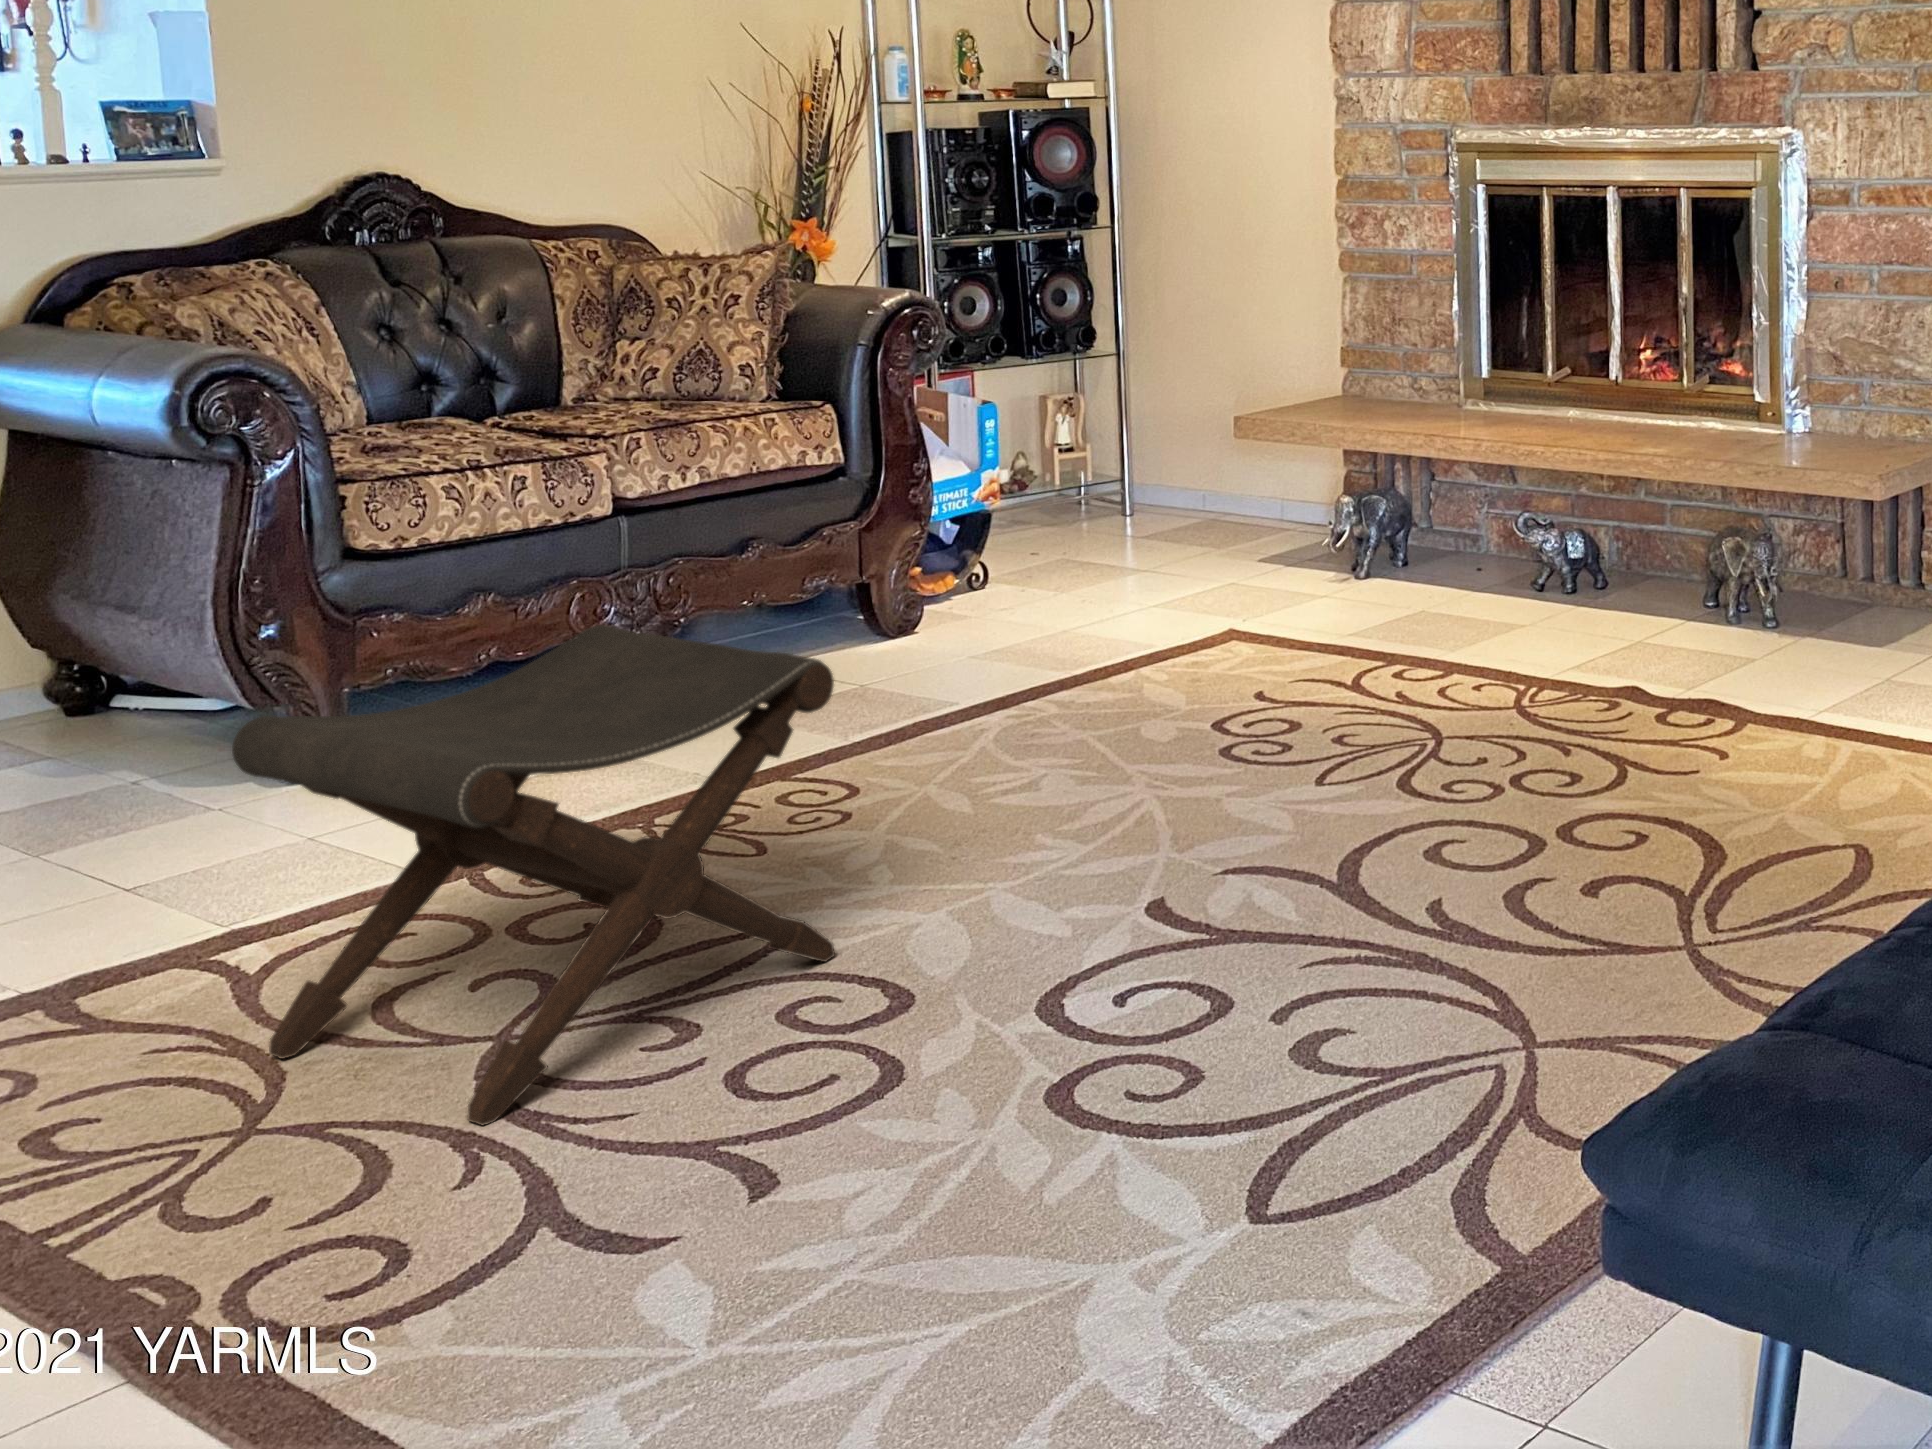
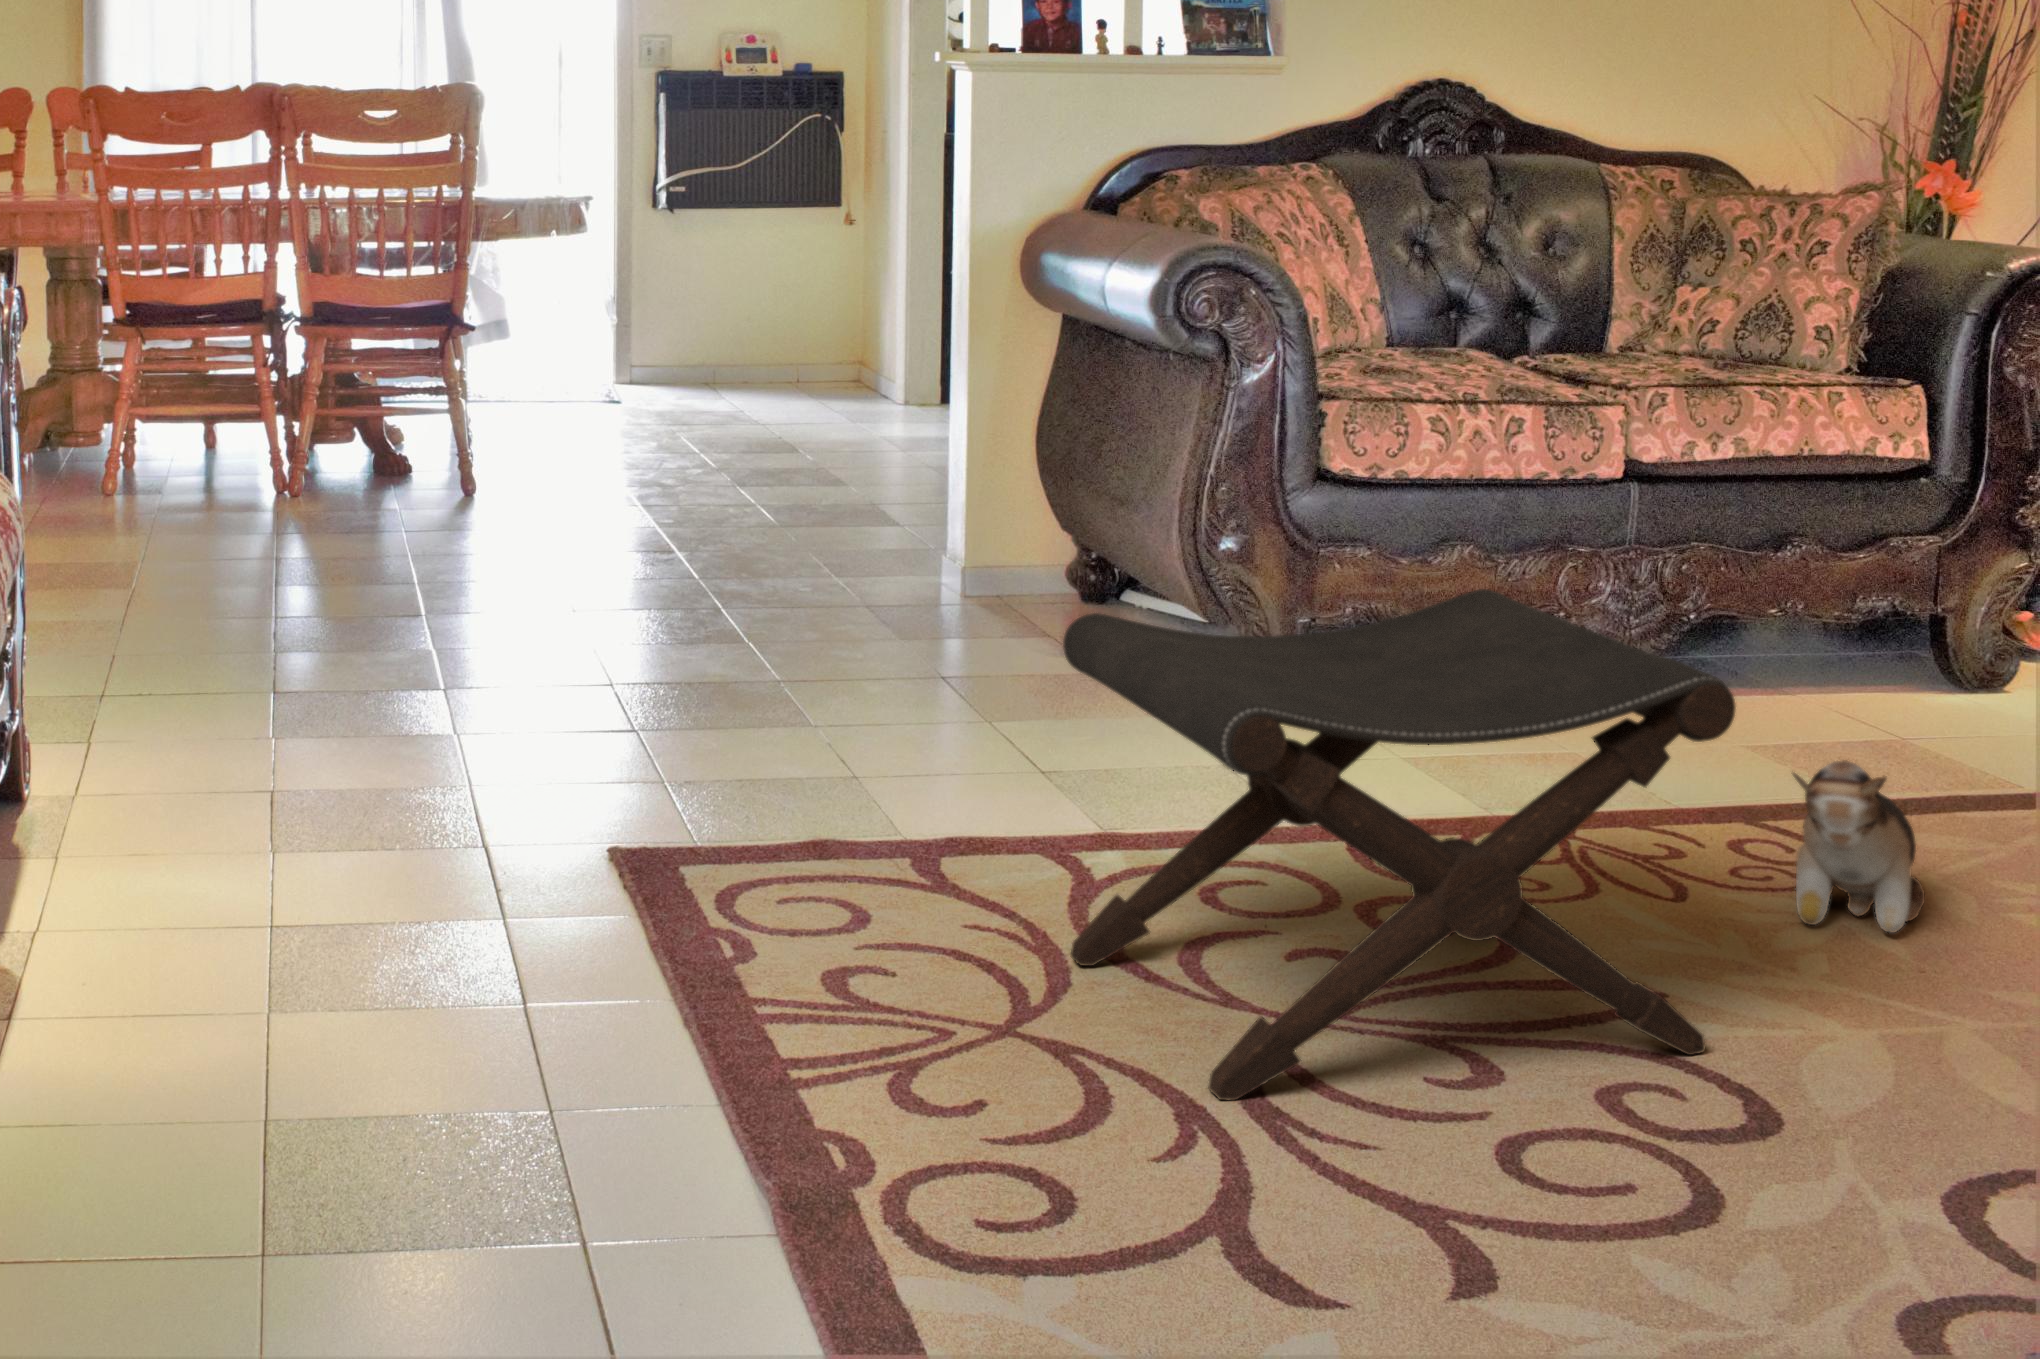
plush toy: none [839,706,927,841] -> present [1792,760,1925,933]

